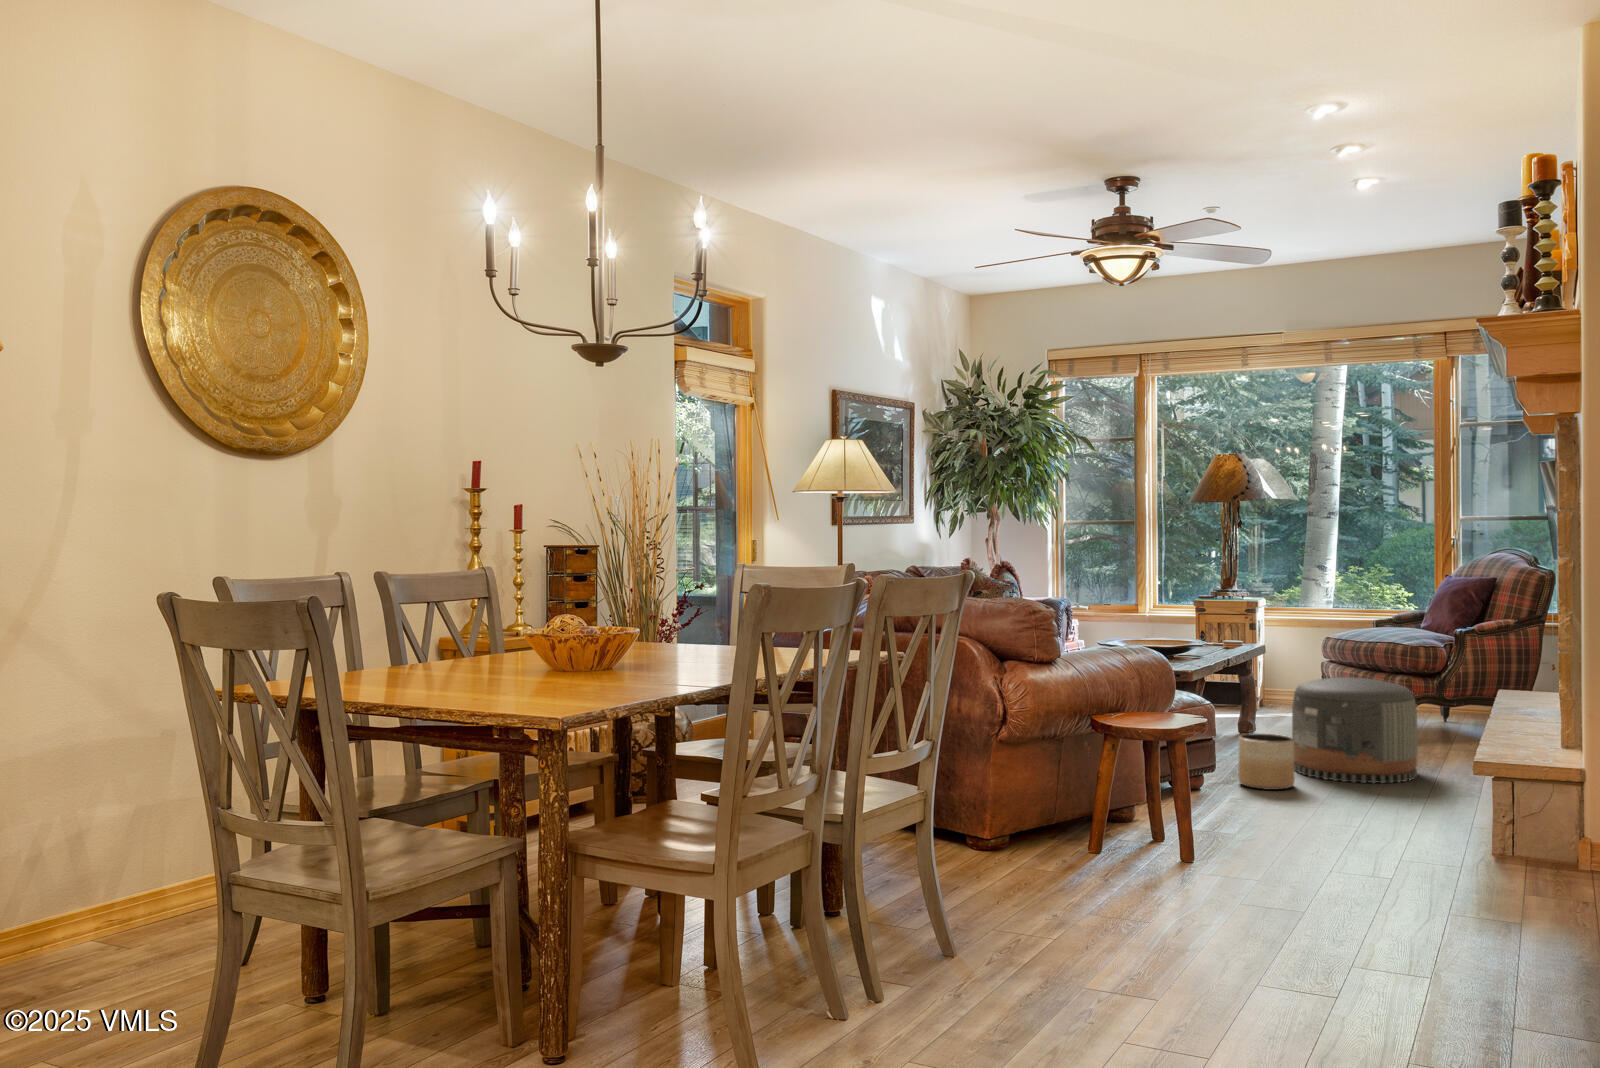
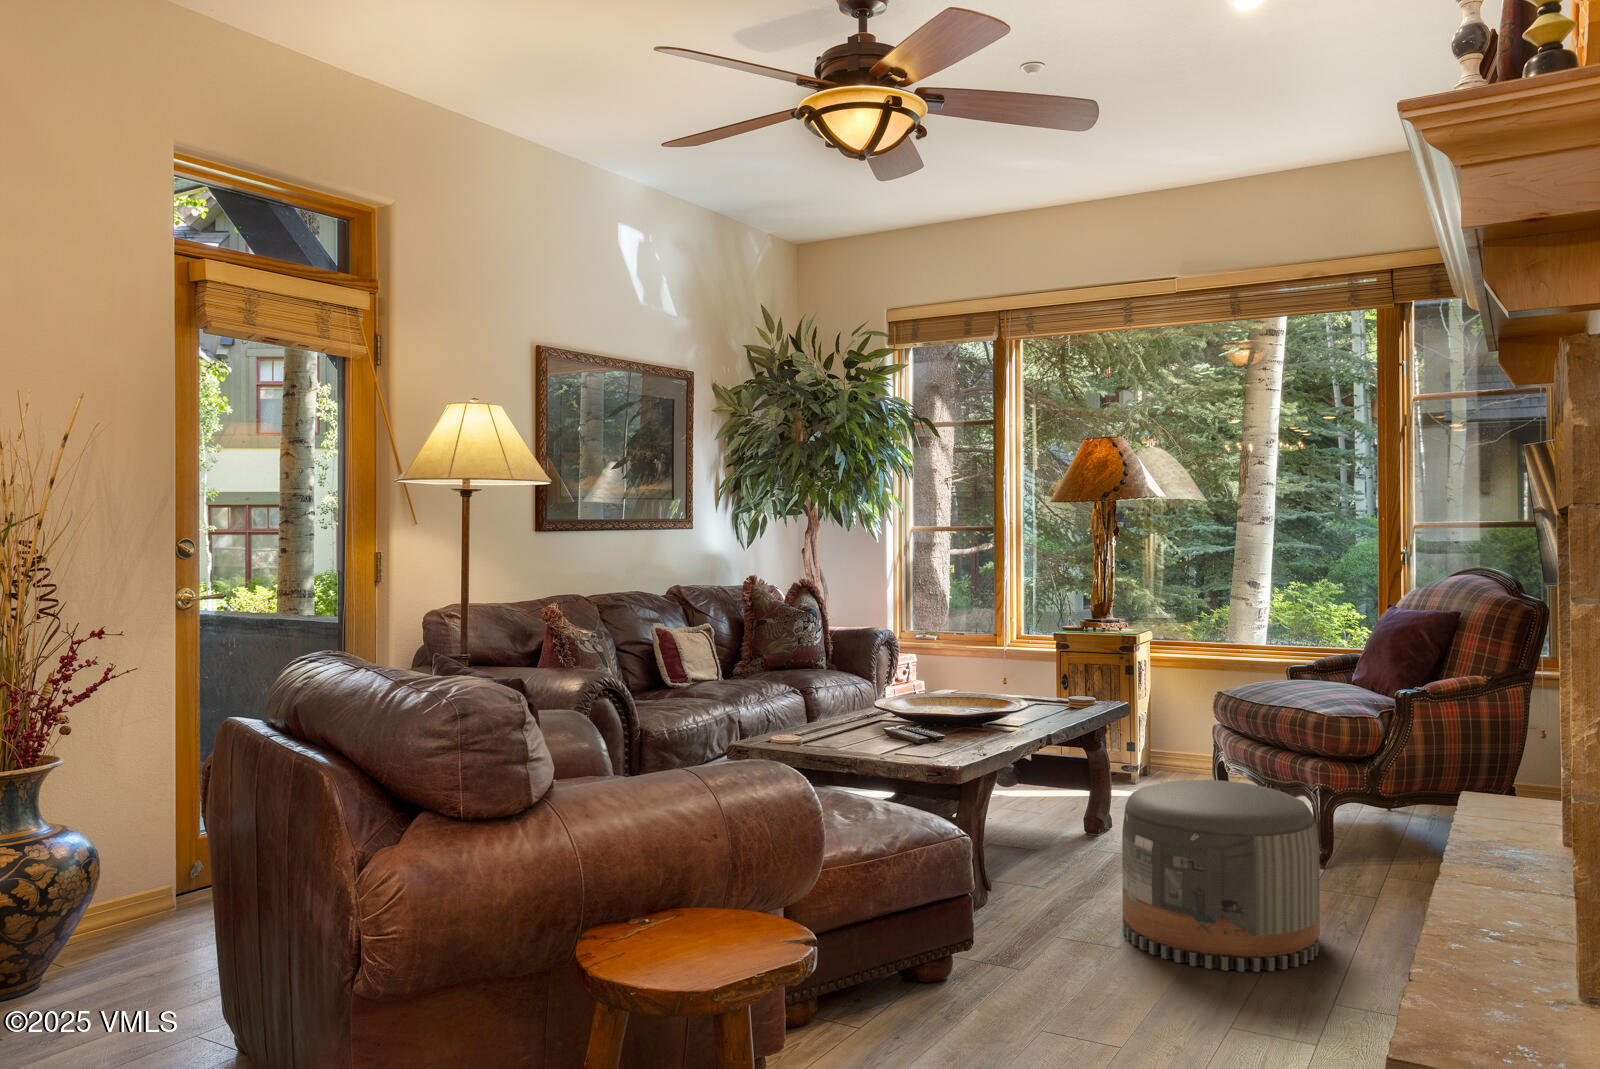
planter: present [1238,734,1295,790] -> none [1013,882,1104,989]

